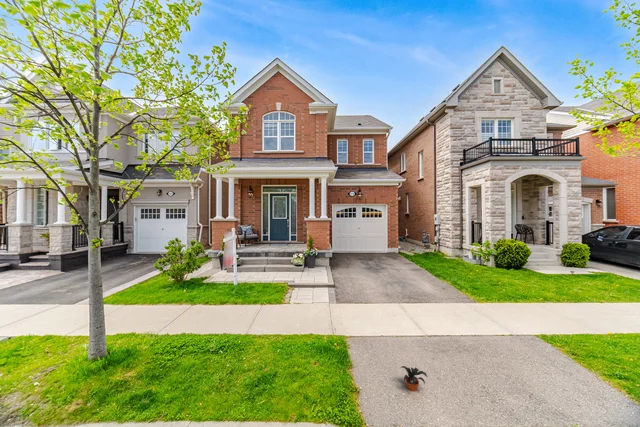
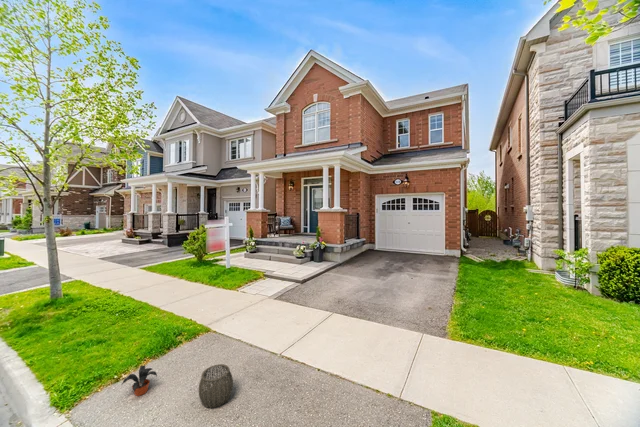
woven basket: none [448,346,475,377] -> present [198,364,233,408]

